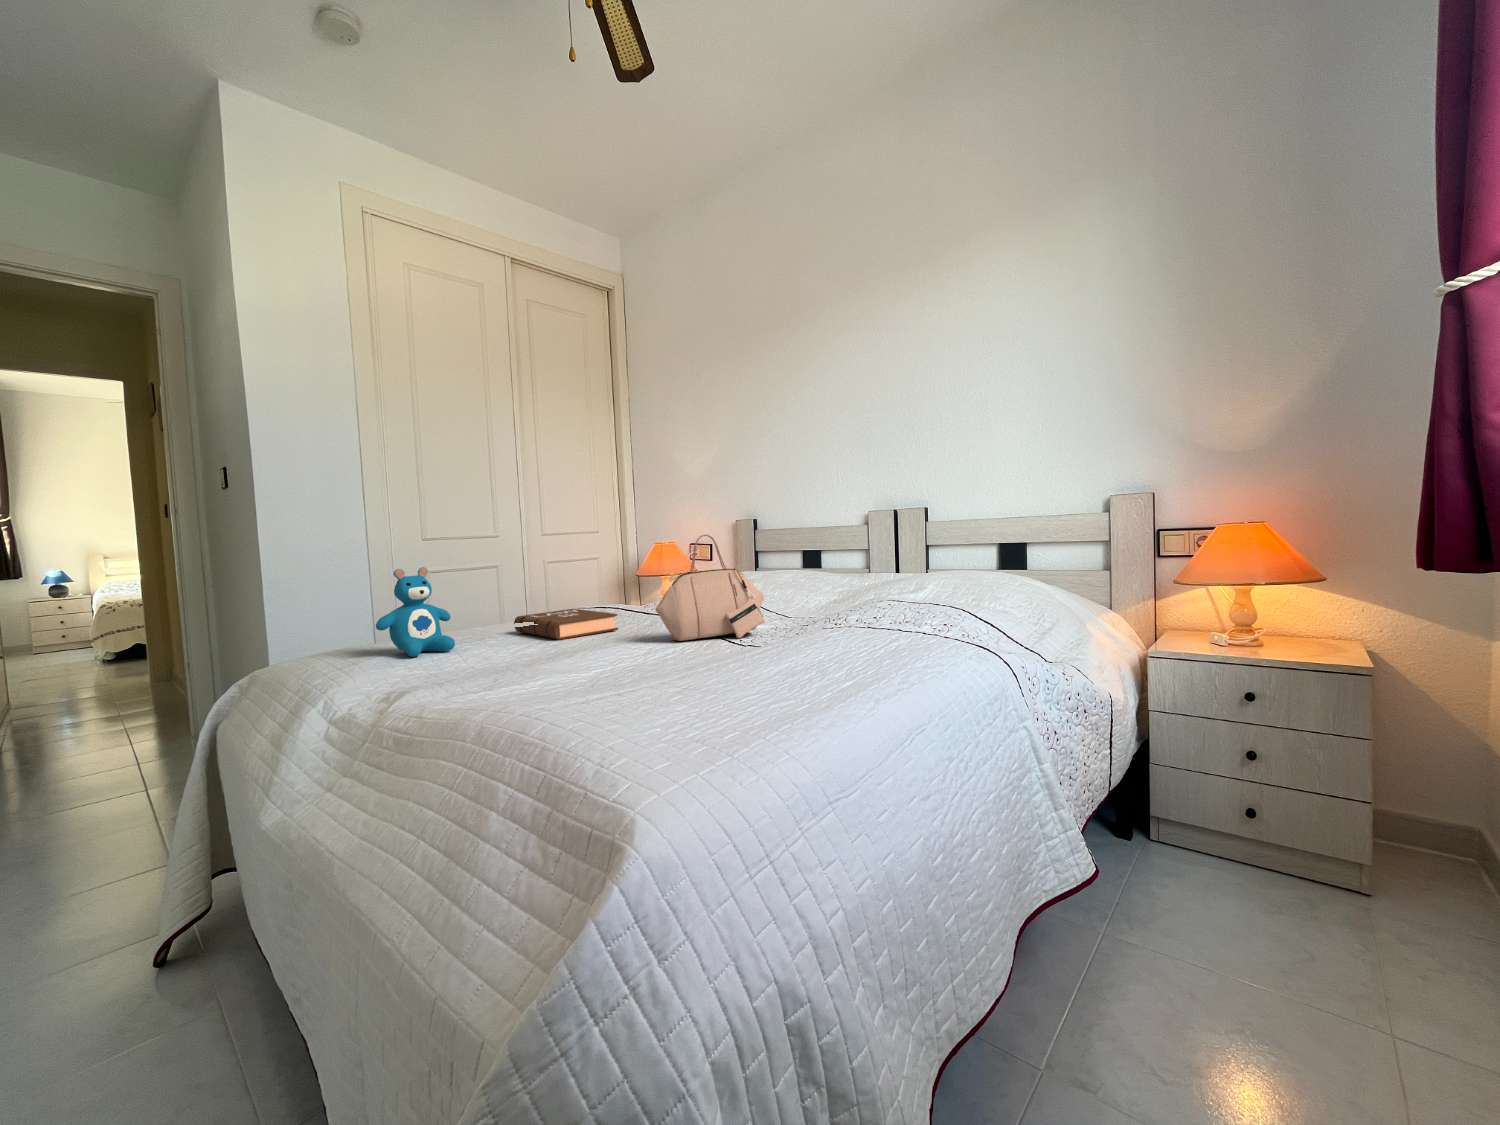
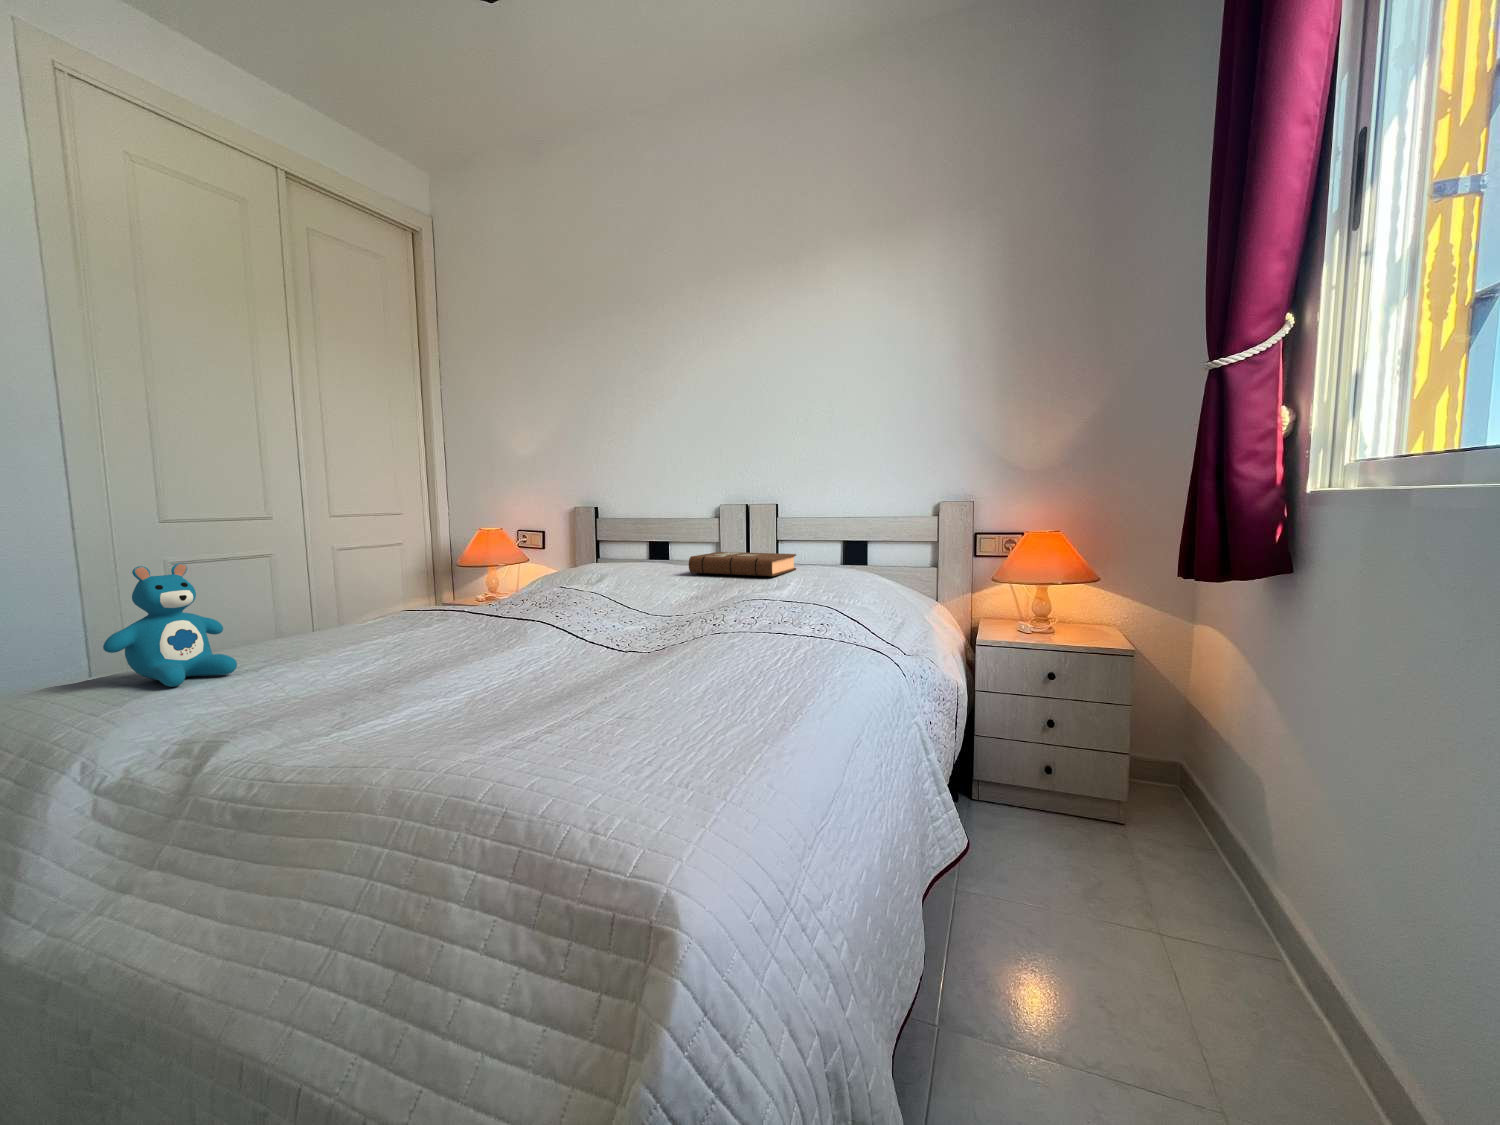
handbag: present [656,535,765,641] -> none [521,529,642,648]
book: present [514,609,618,640] -> present [689,552,796,576]

